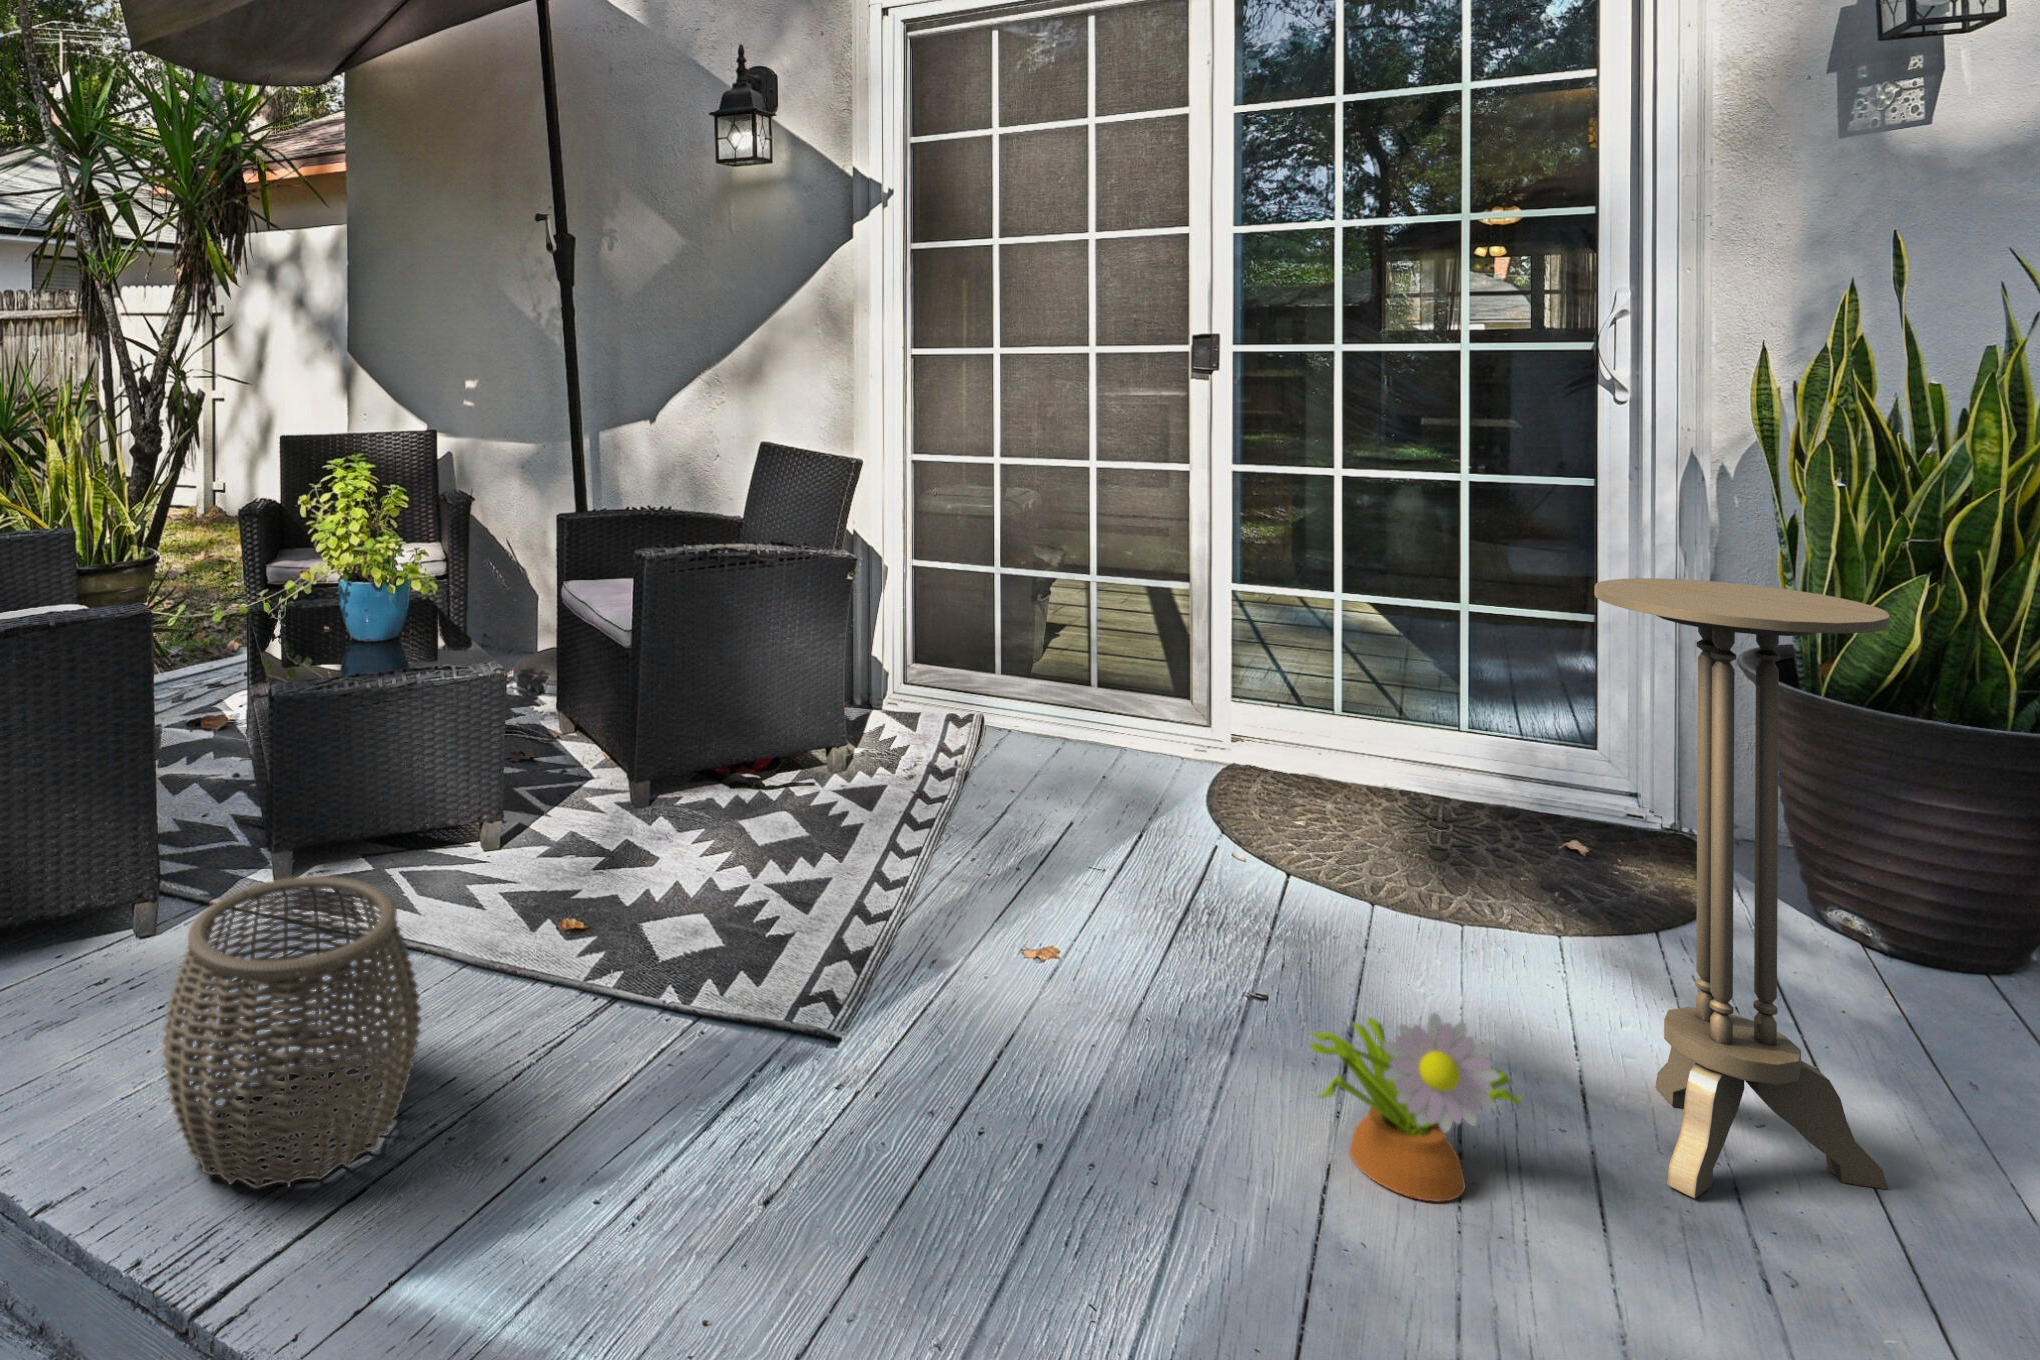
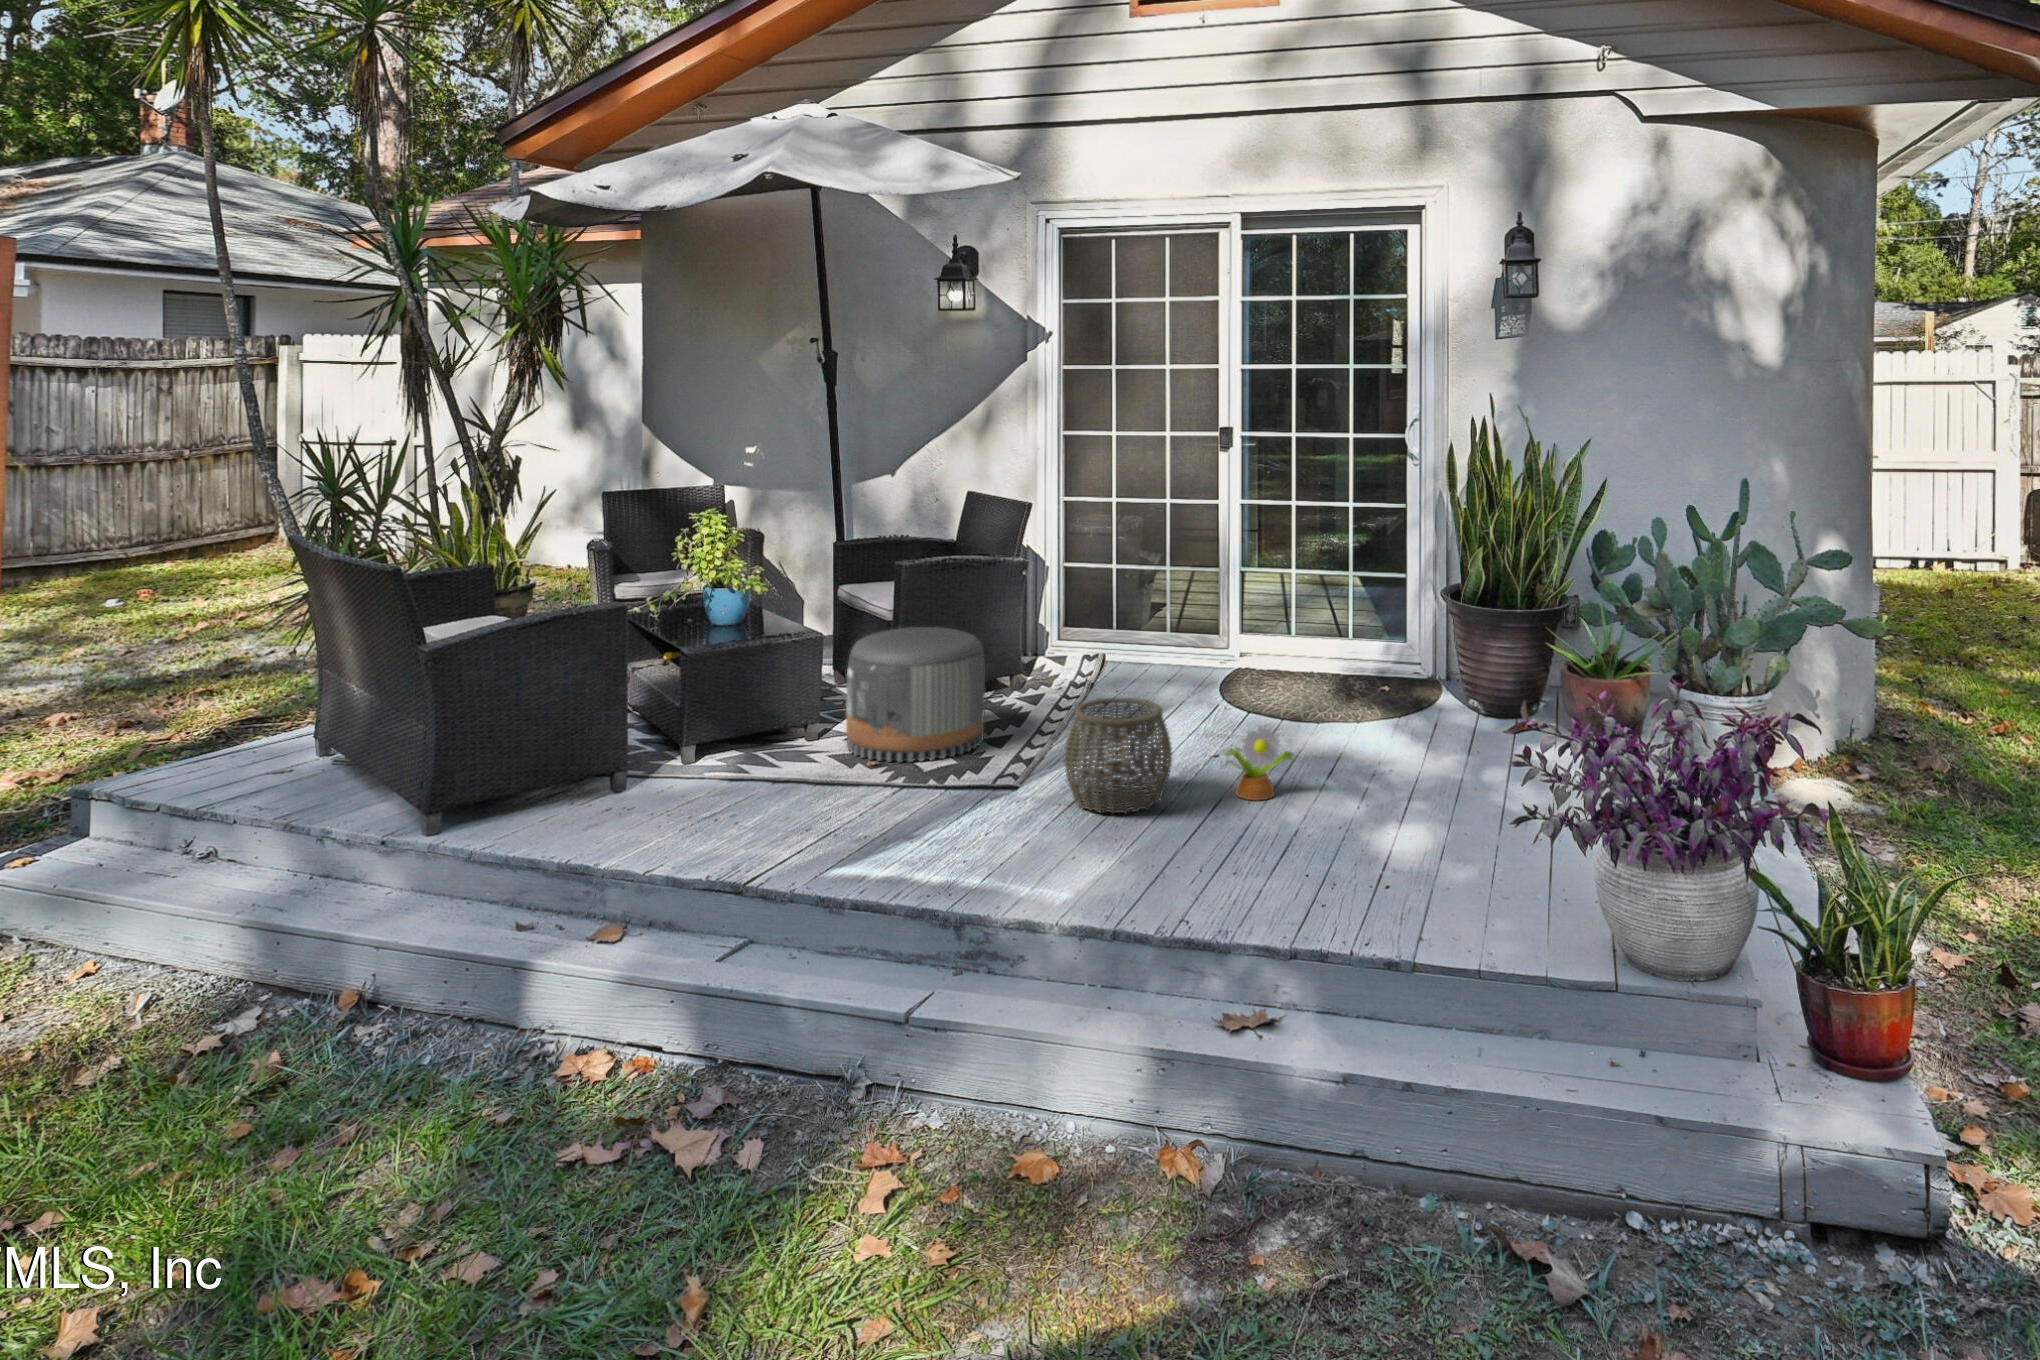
side table: present [1594,578,1890,1198] -> none [1333,553,1422,789]
pouf: none [532,666,773,929] -> present [846,627,985,762]
woven basket: present [162,876,421,1189] -> present [1064,698,1172,813]

